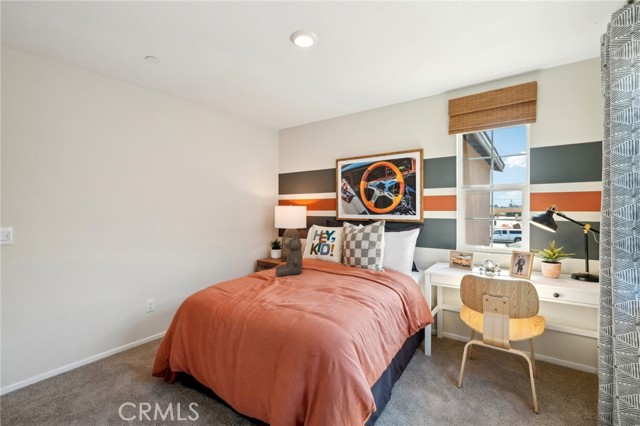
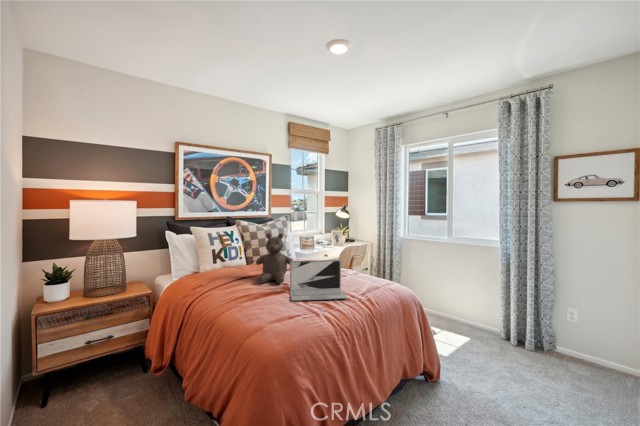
laptop: none [239,257,271,298] -> present [290,260,347,301]

